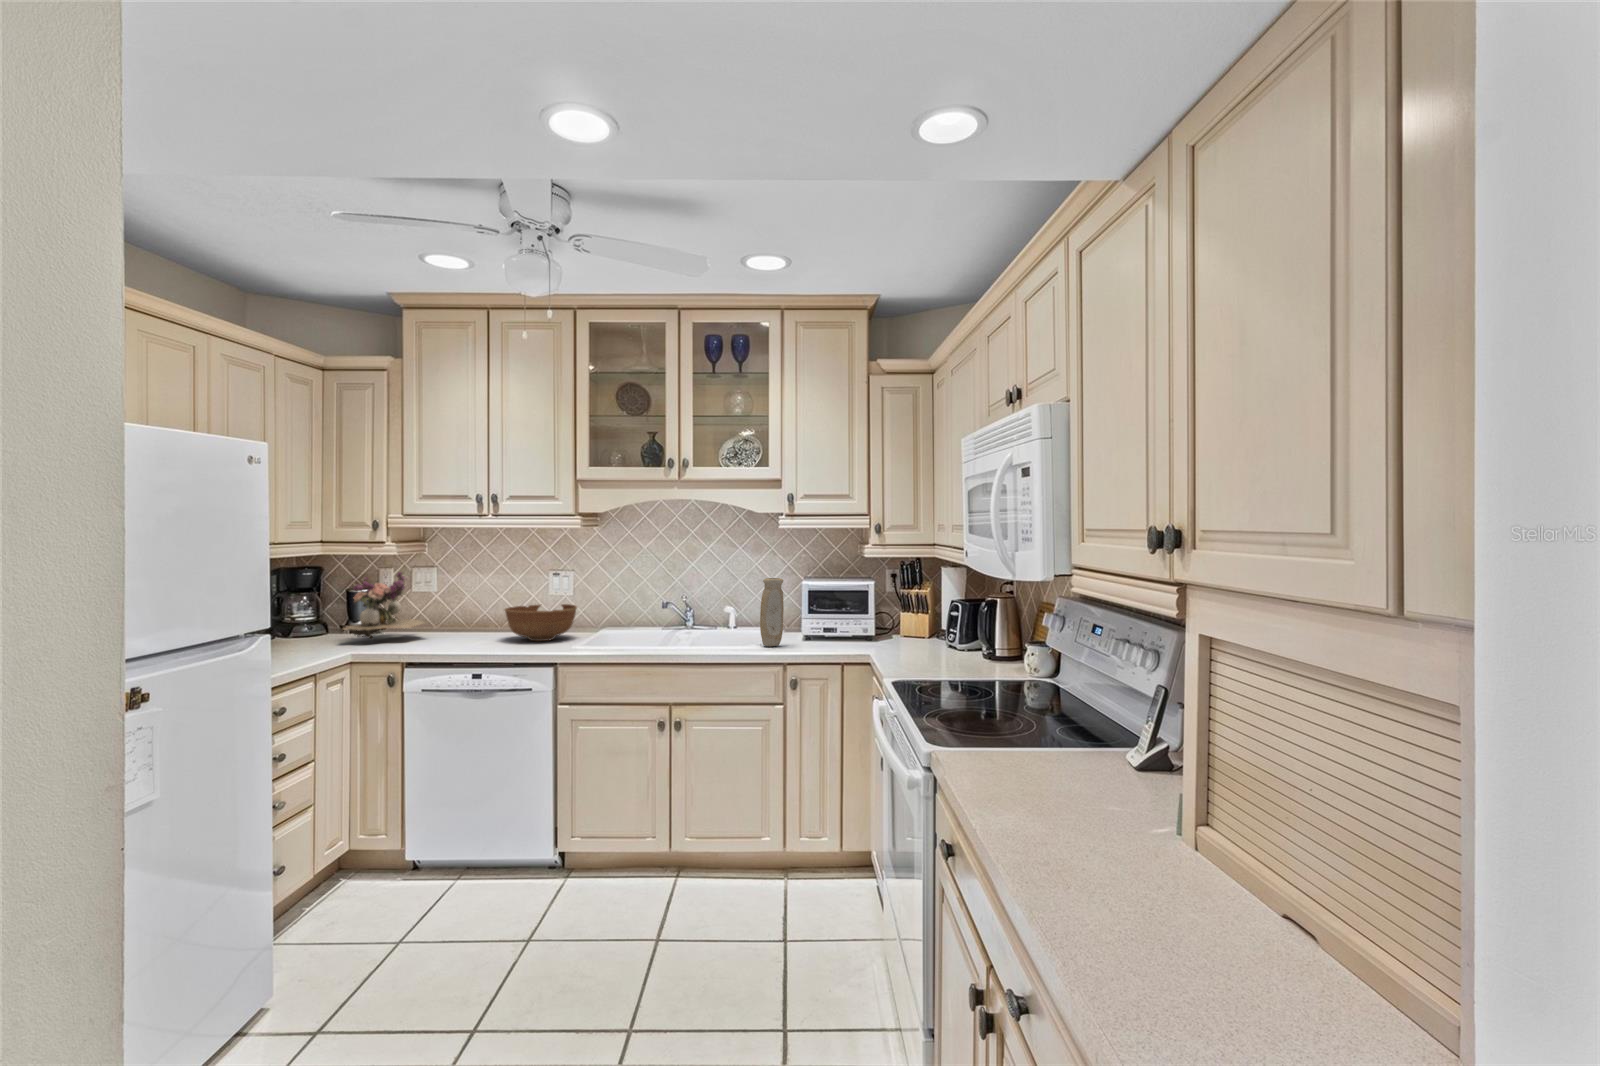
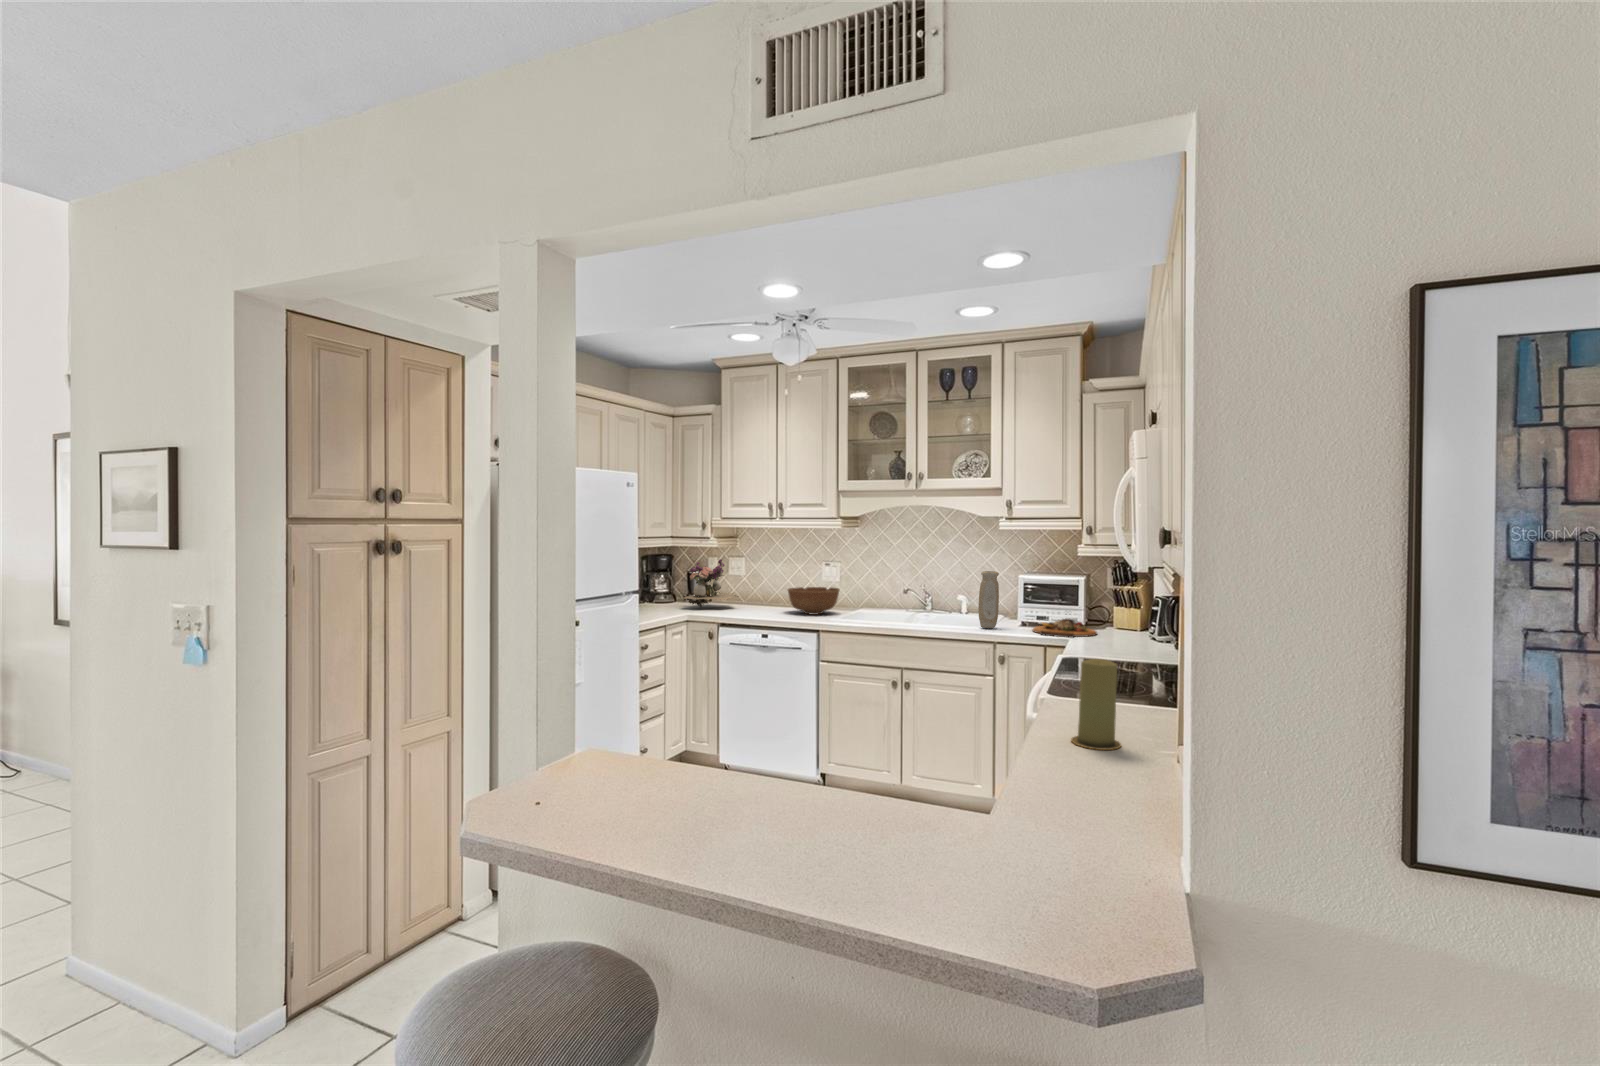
cutting board: none [821,629,892,652] -> present [1033,618,1097,638]
candle: none [1072,709,1148,849] -> present [1071,659,1121,750]

